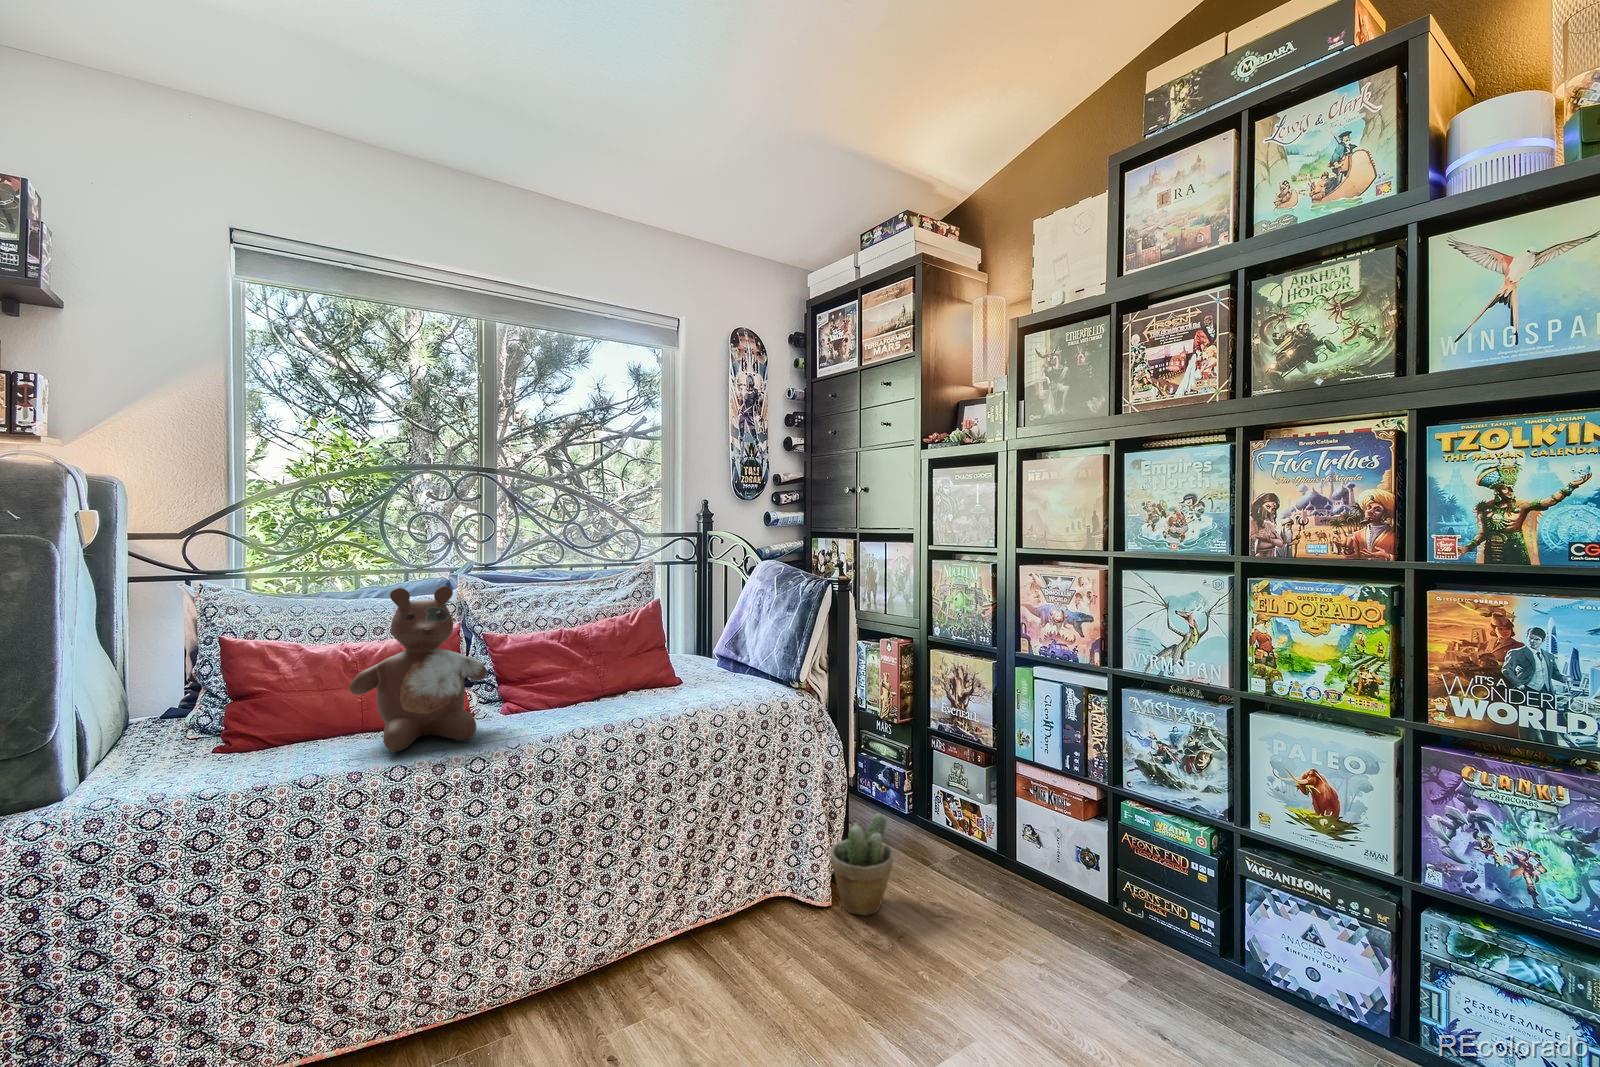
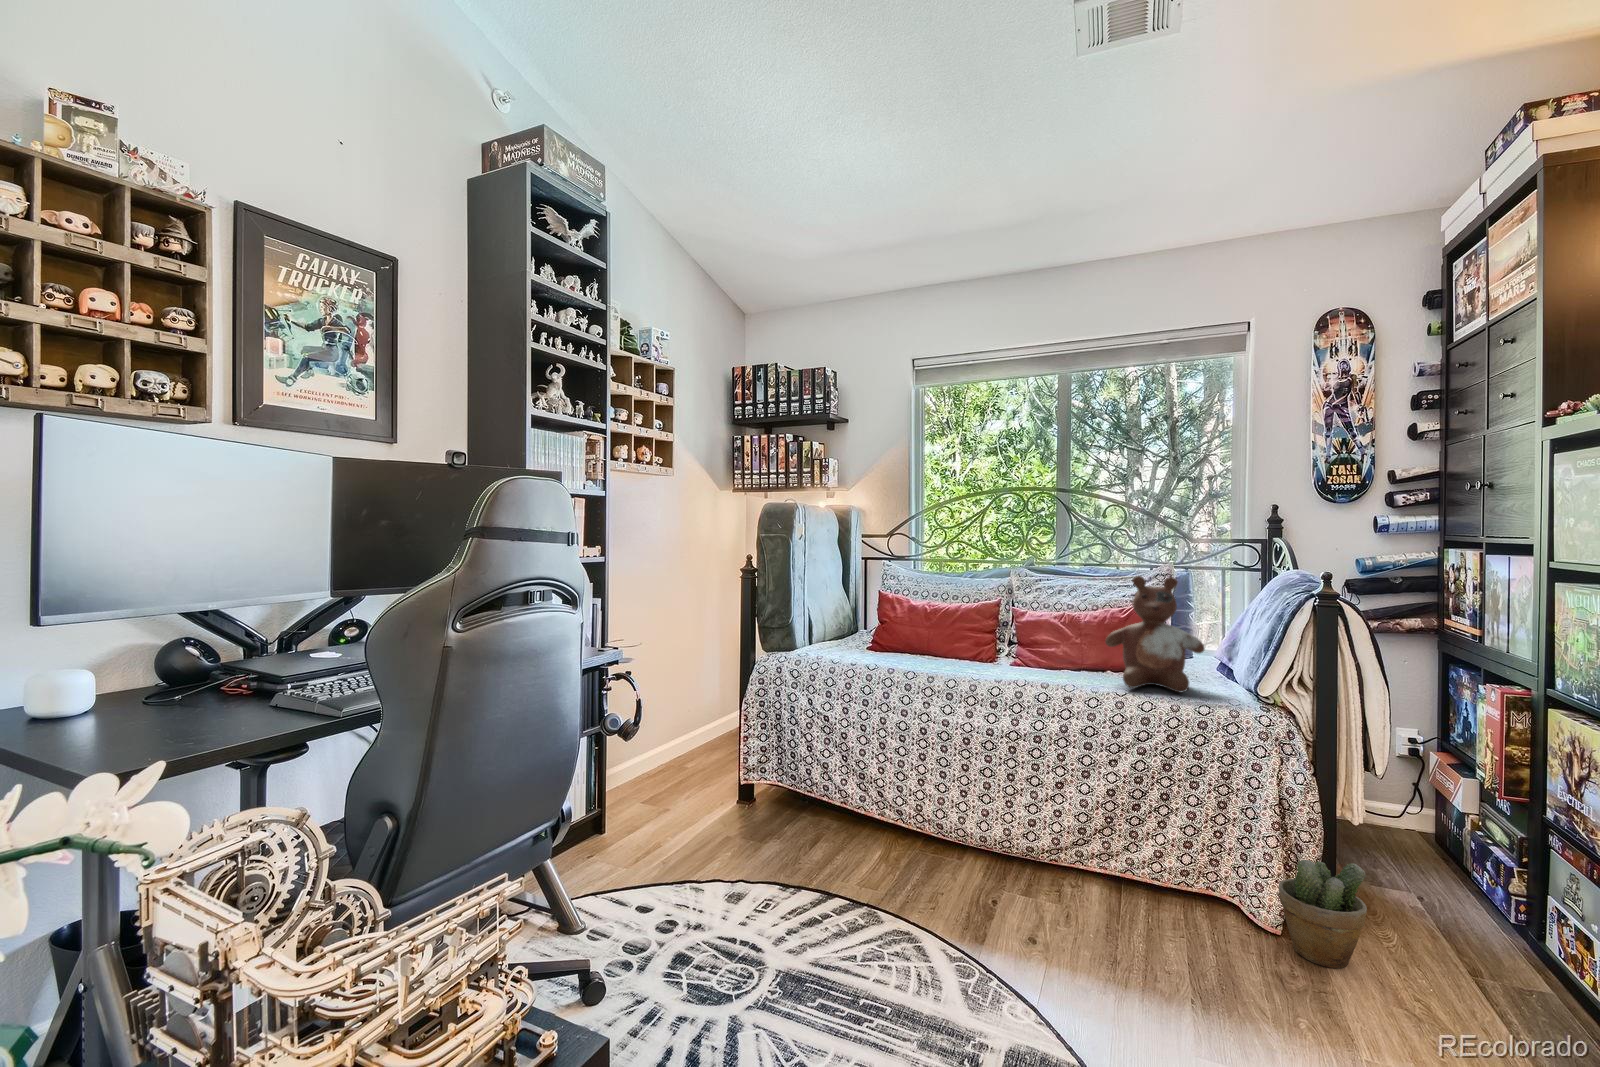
stuffed bear: present [349,586,487,752] -> present [1105,576,1205,692]

